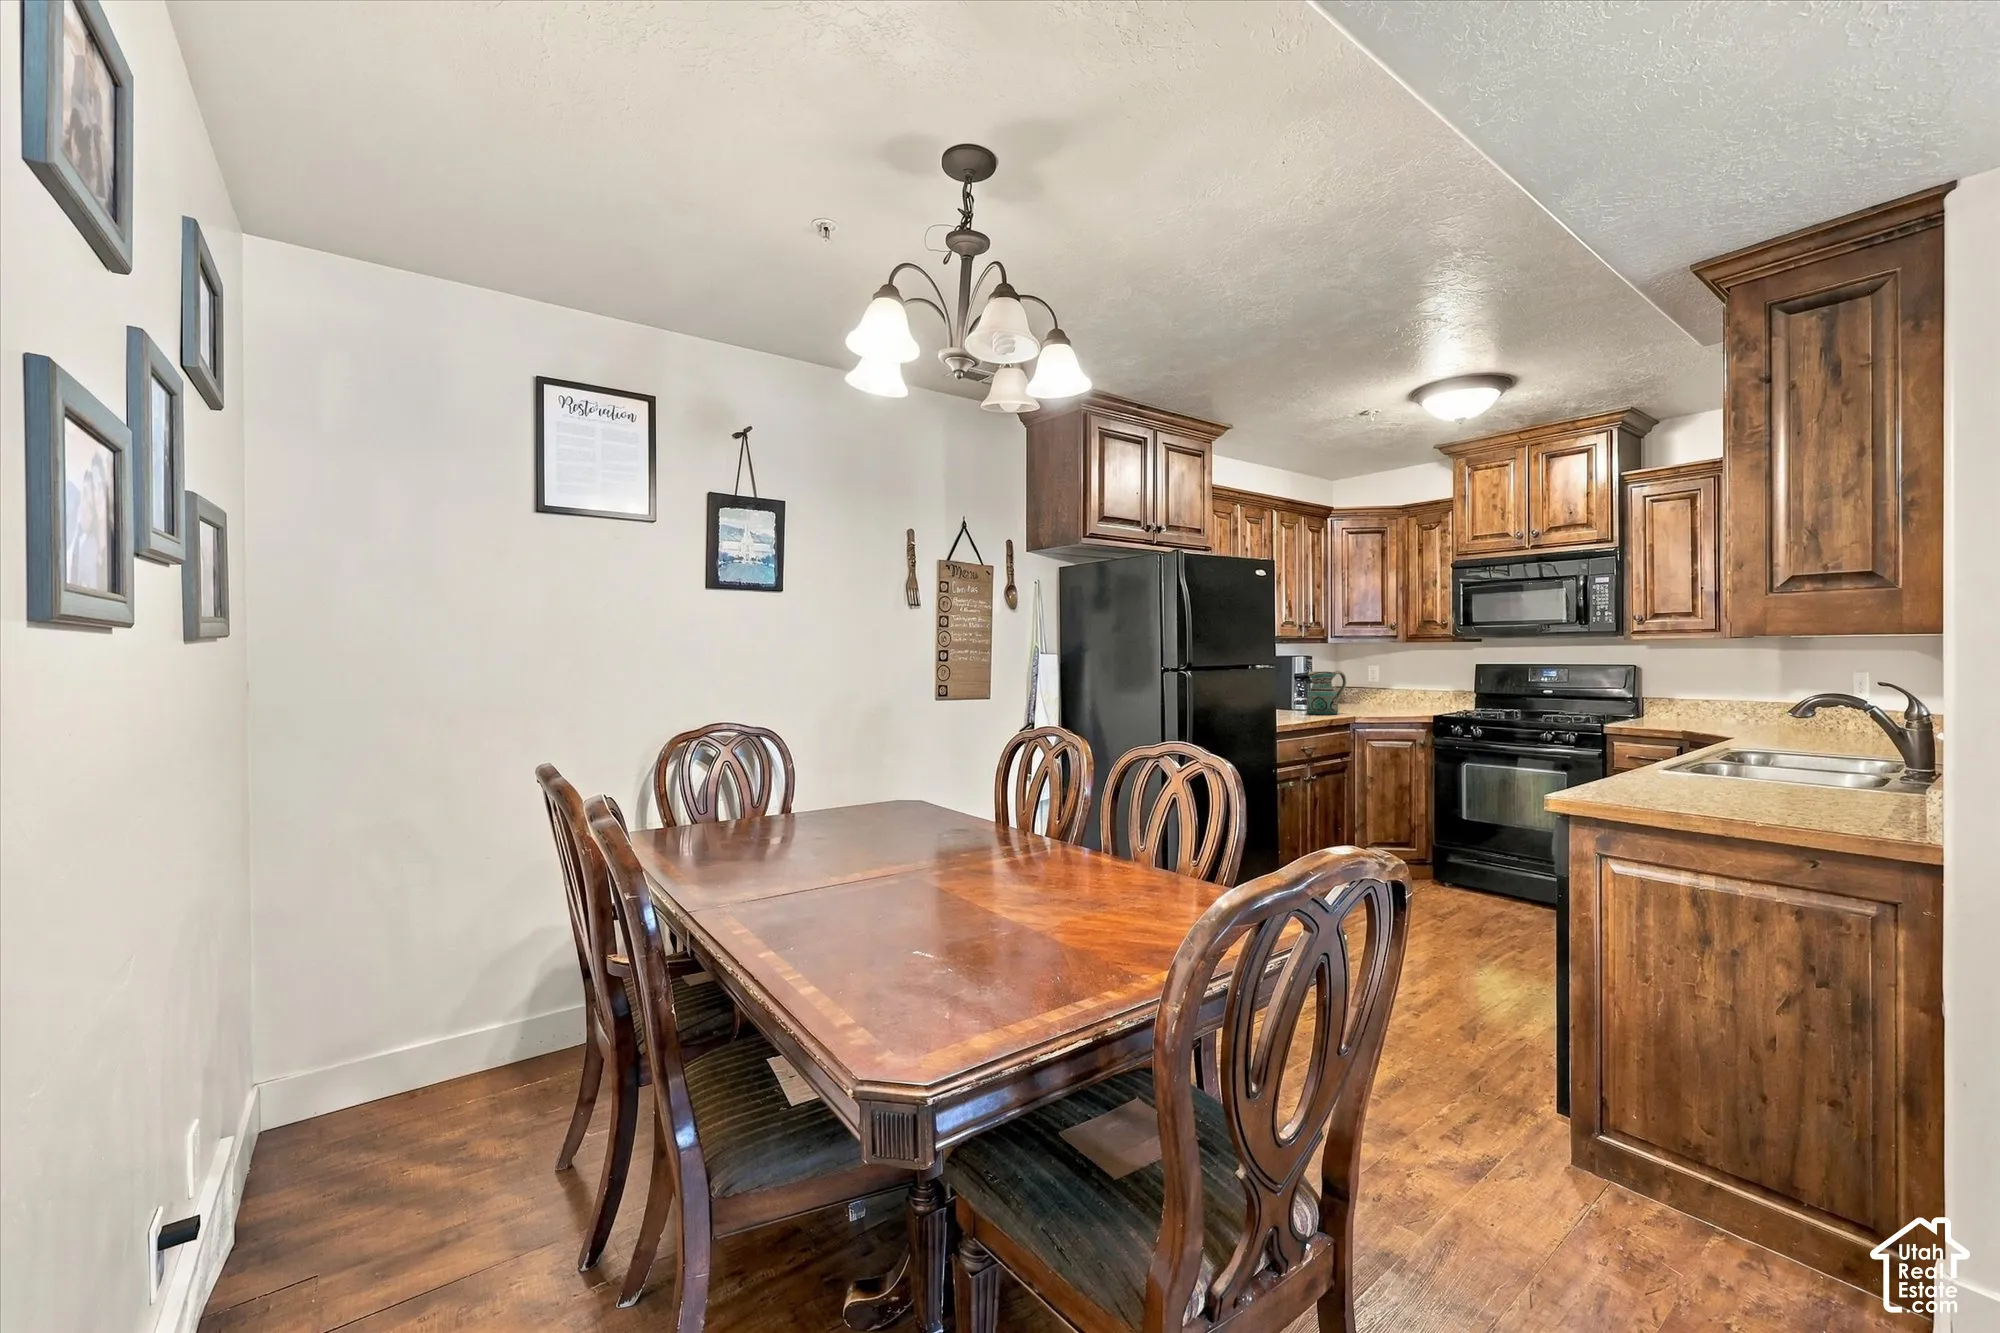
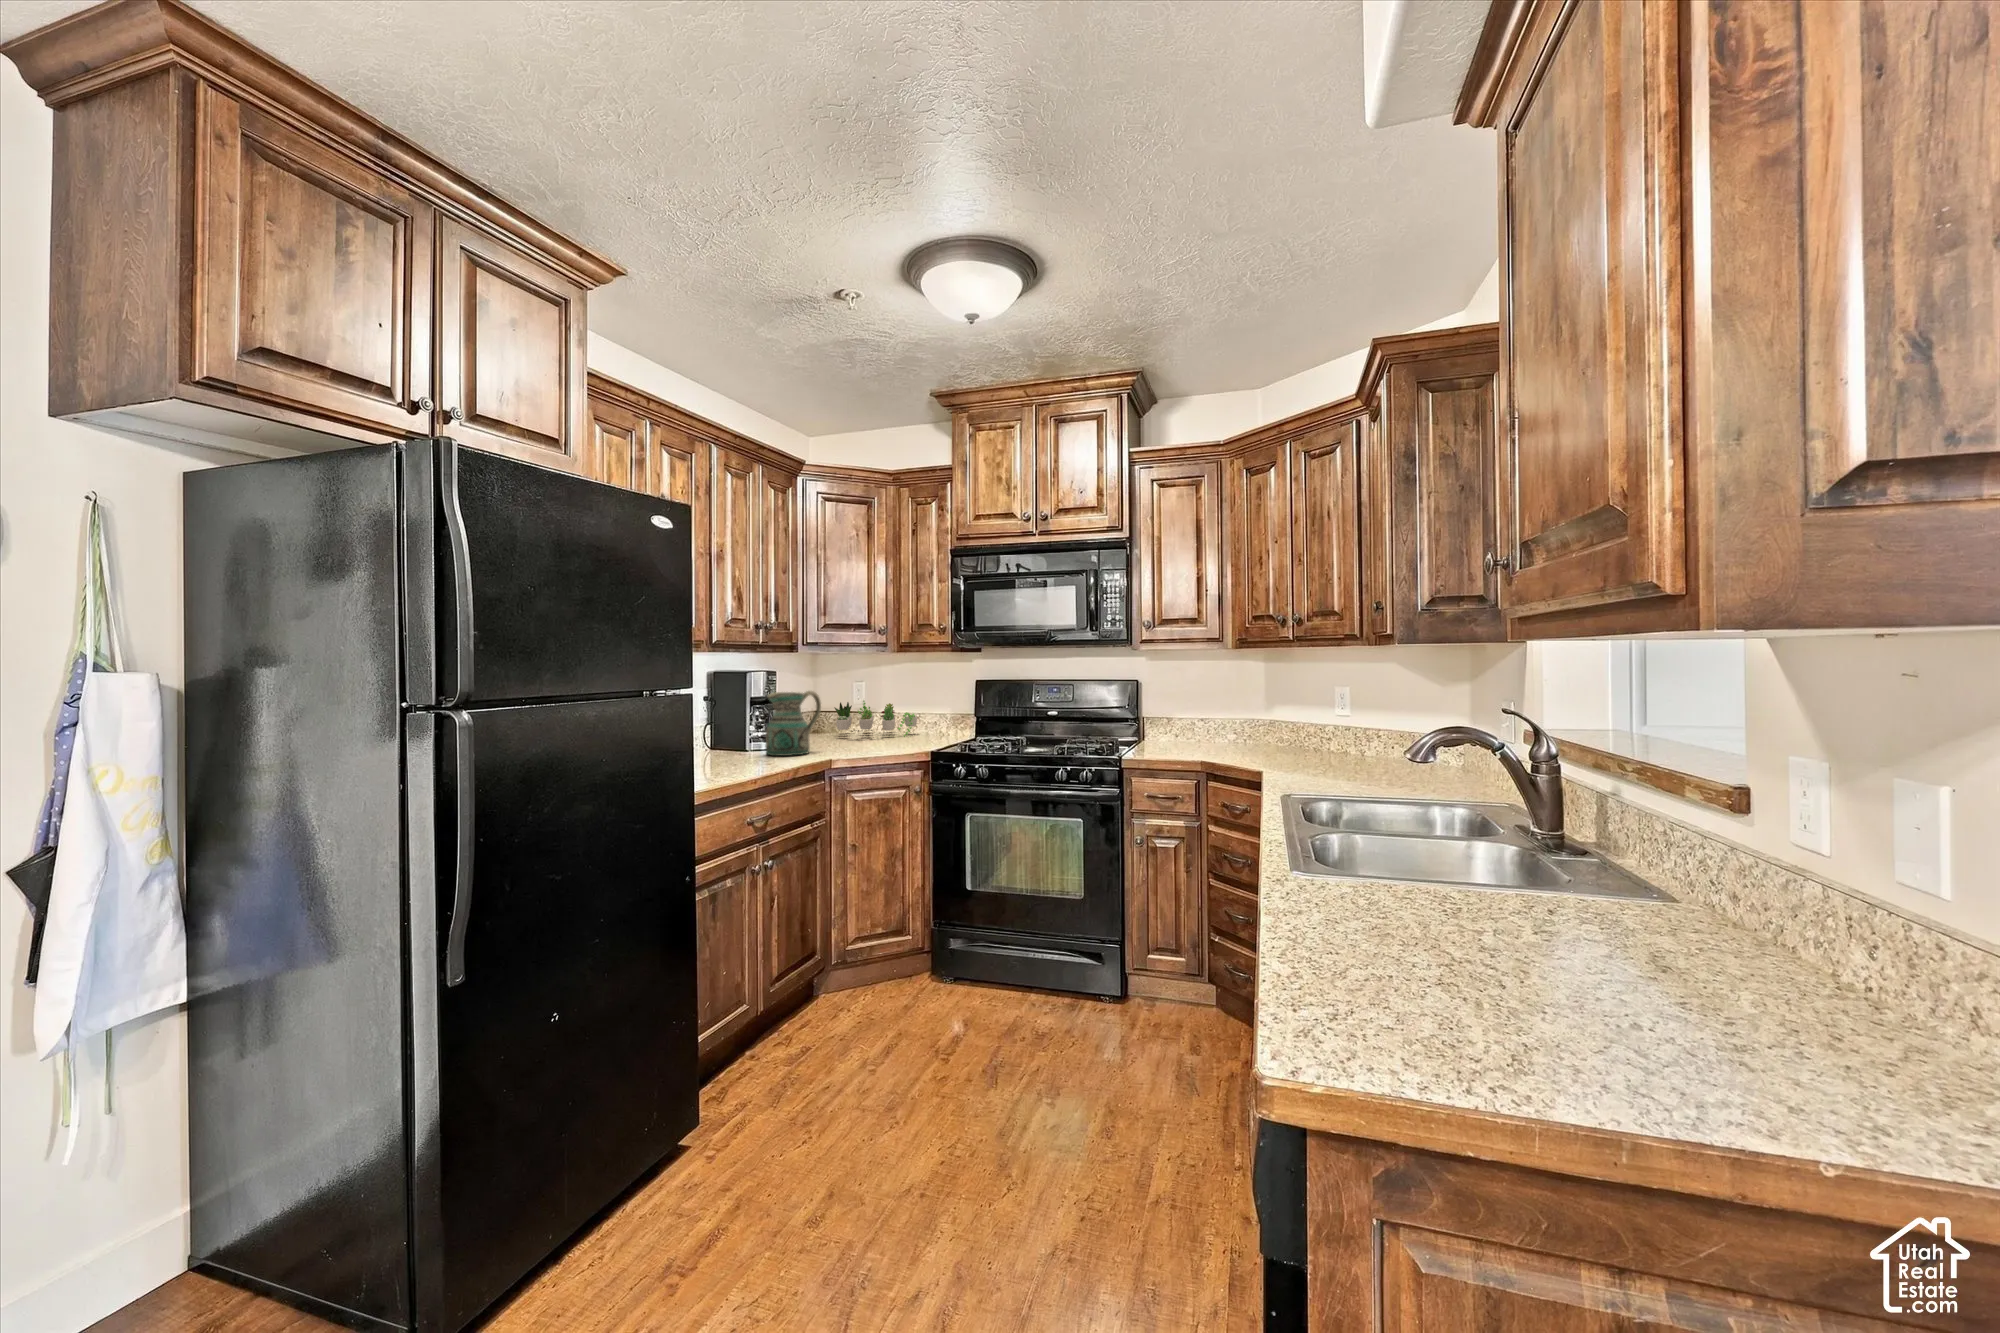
succulent plant: none [1354,678,1423,708] -> present [835,700,917,736]

